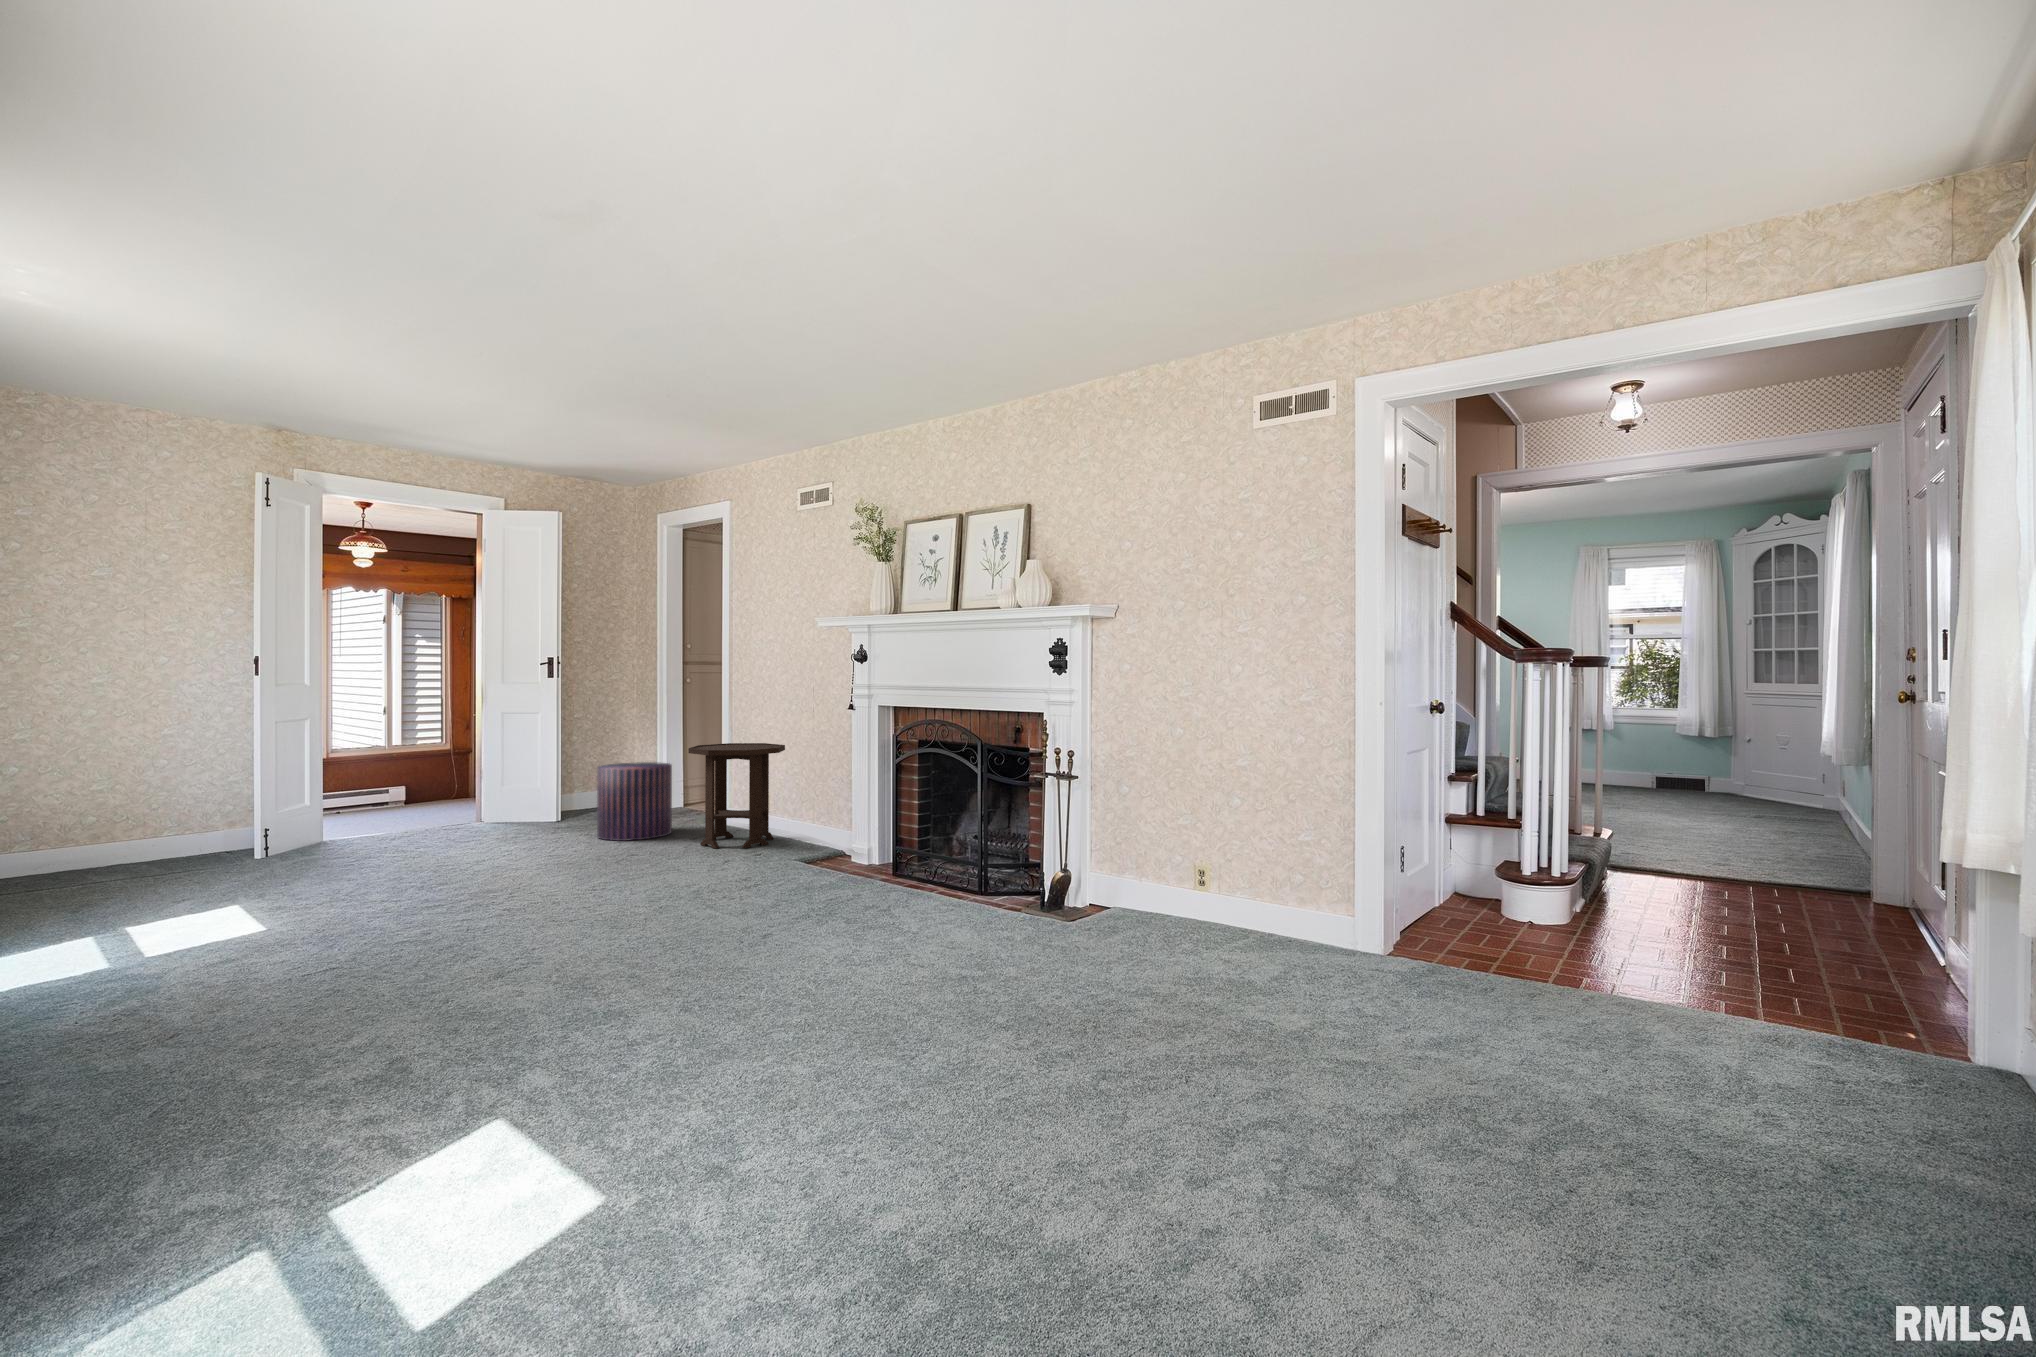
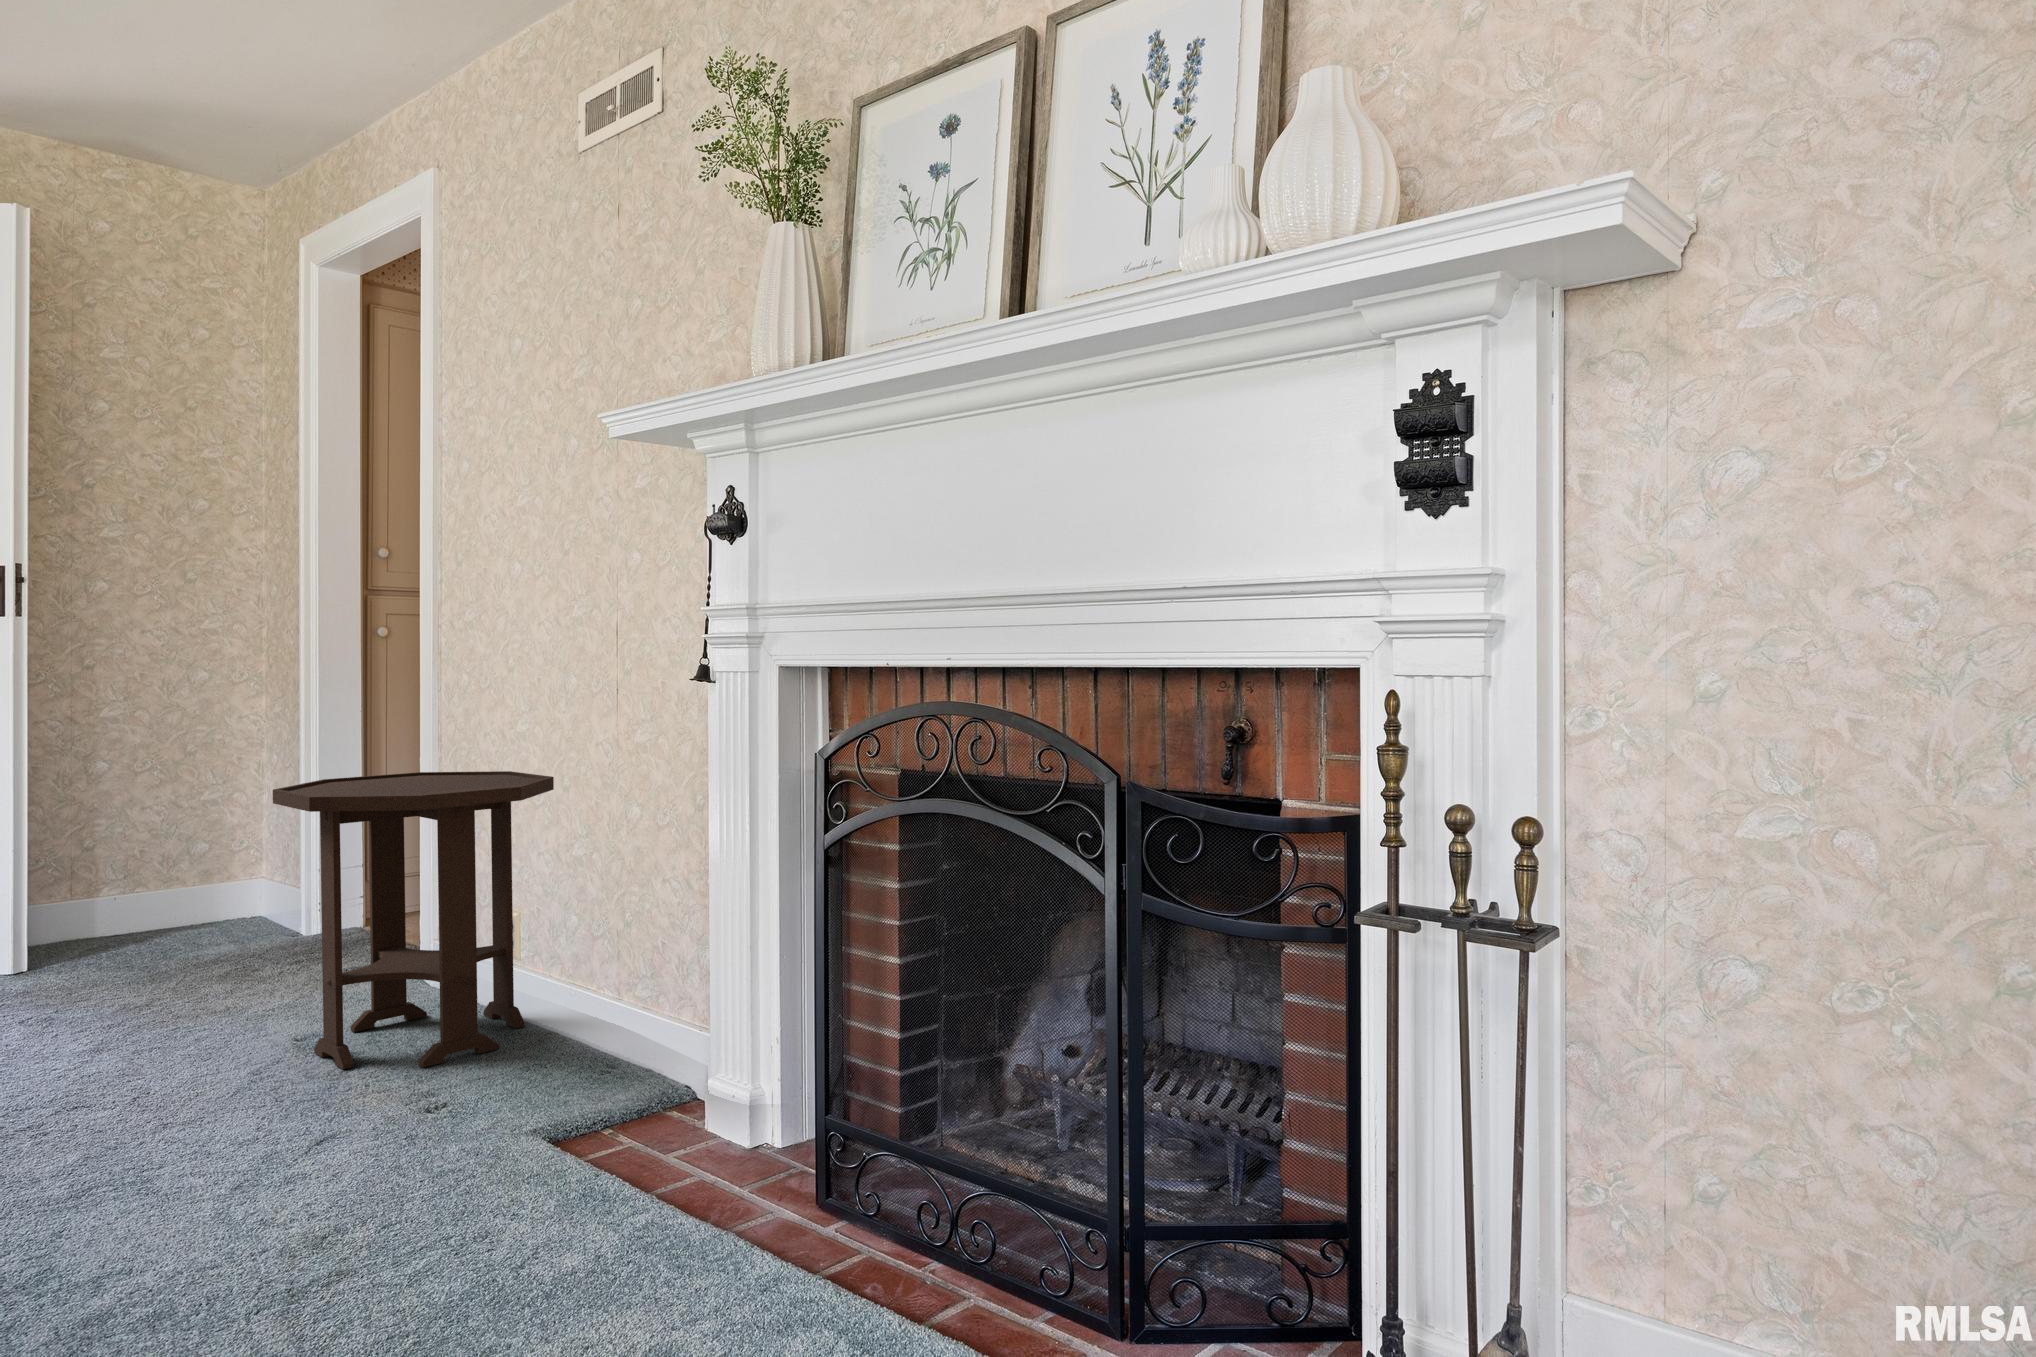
pouf: present [597,762,672,841] -> none [72,819,287,1033]

